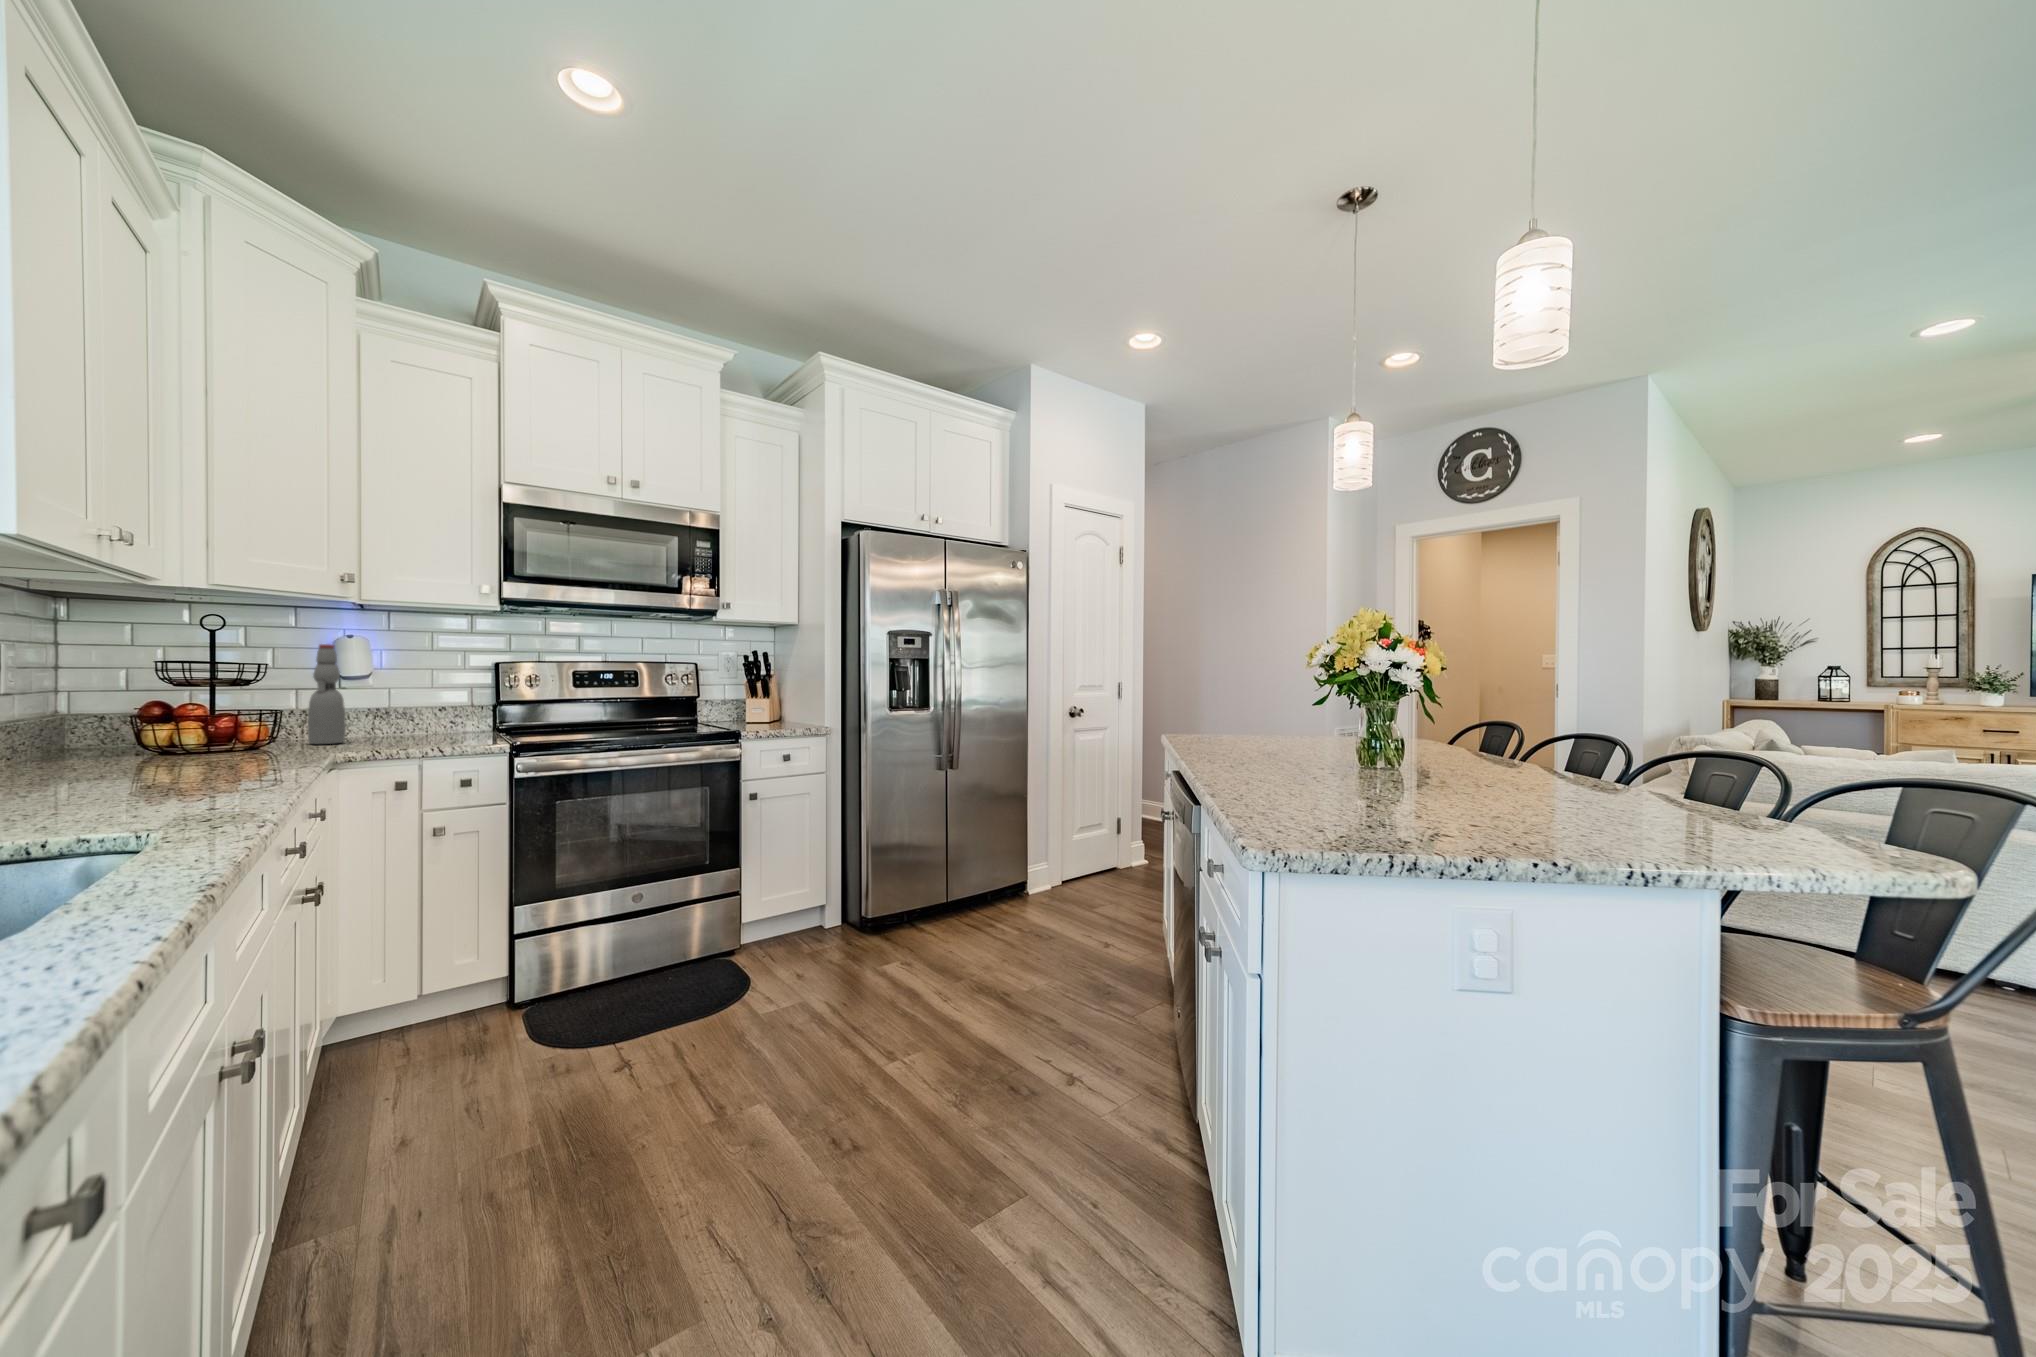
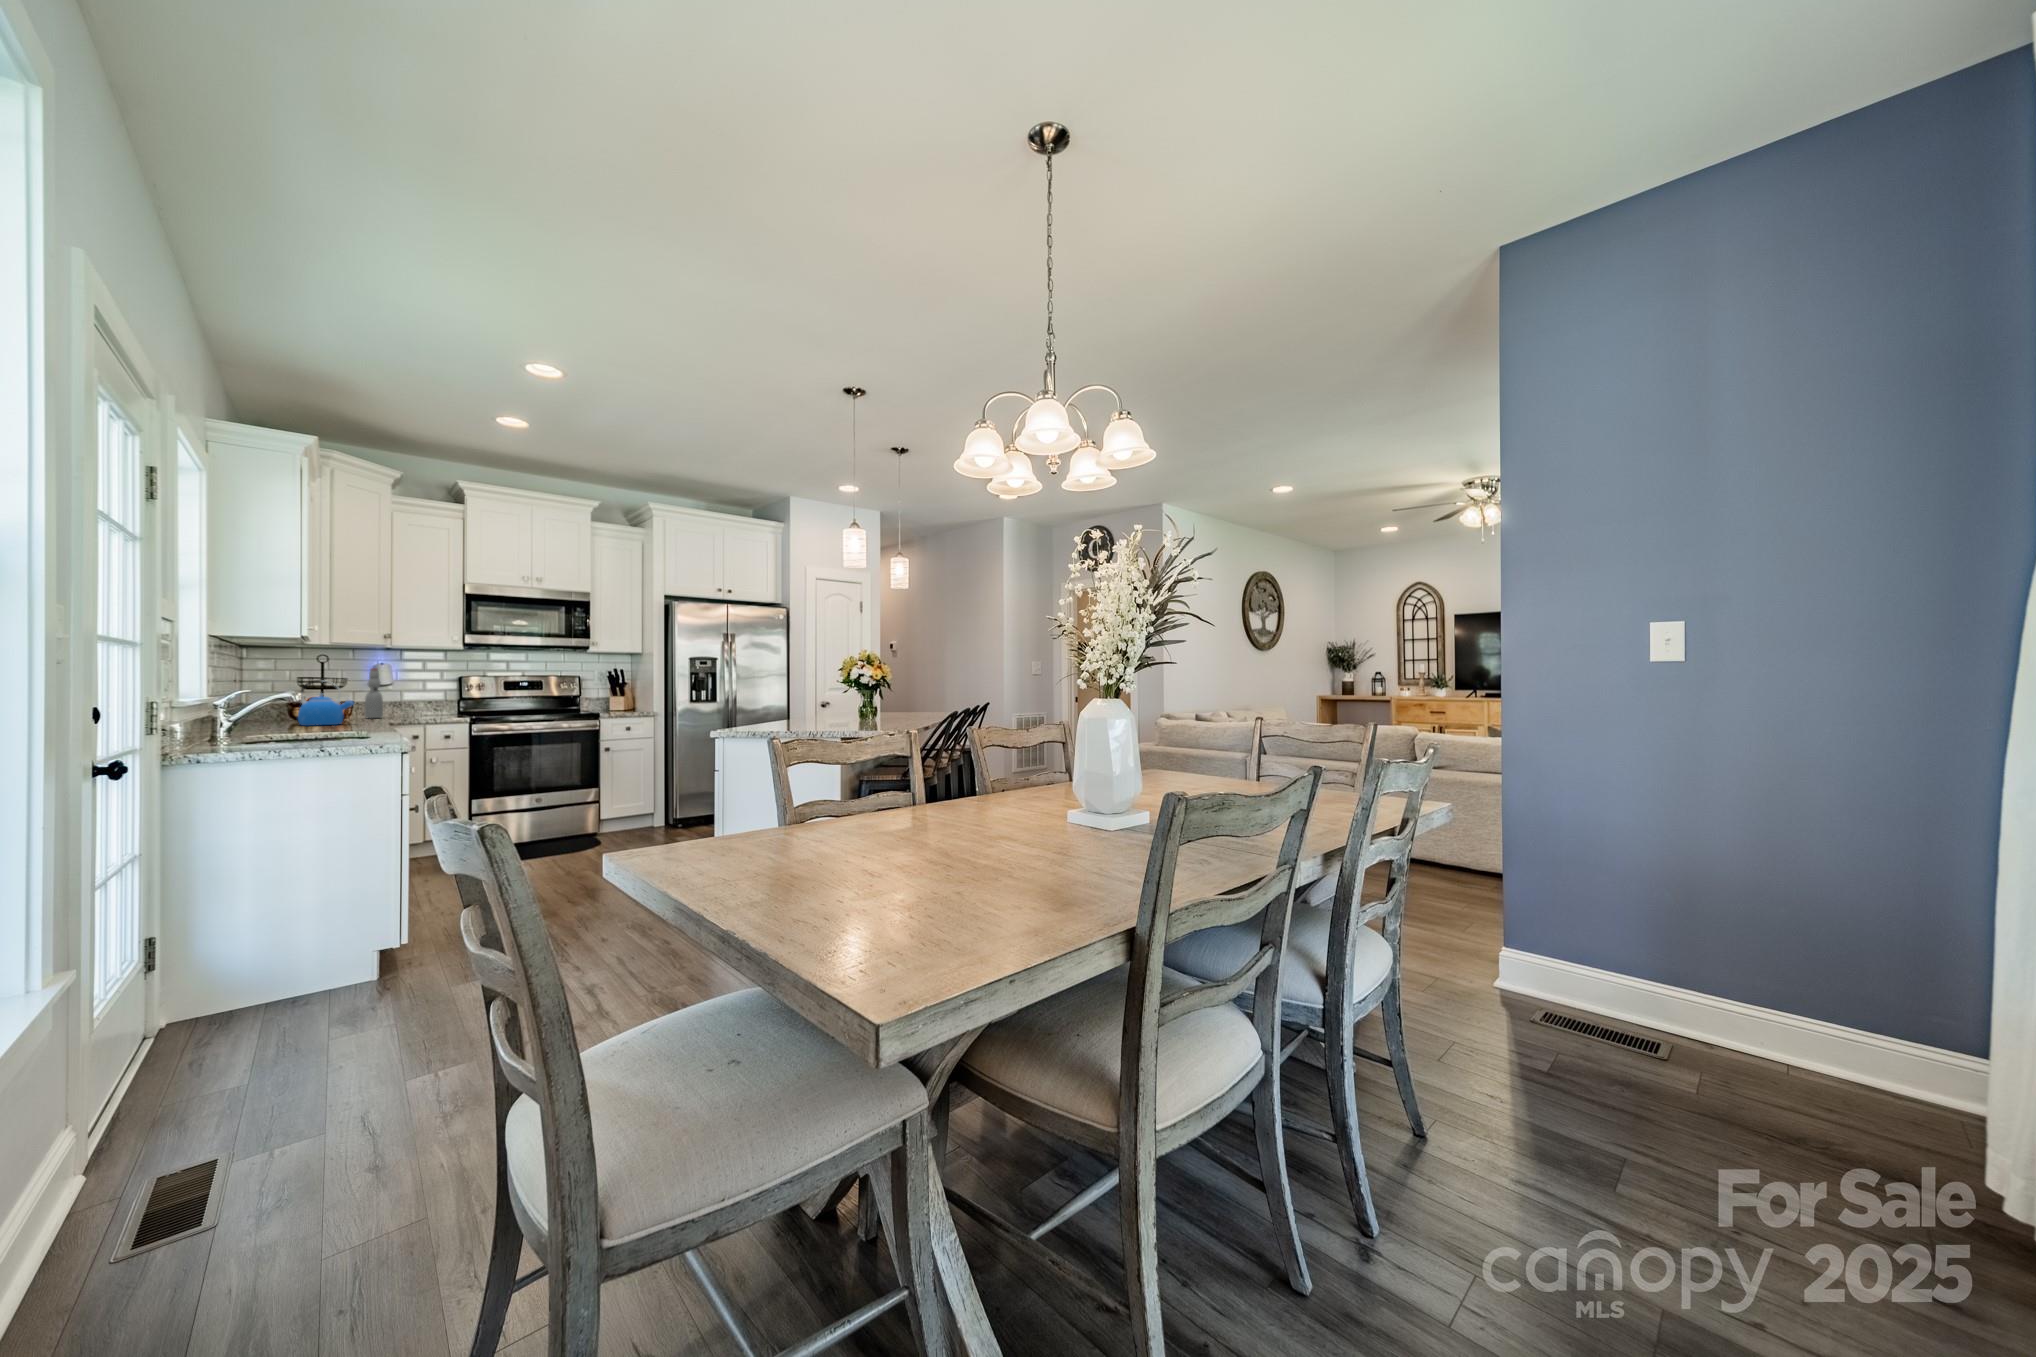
kettle: none [106,670,248,781] -> present [298,680,354,726]

